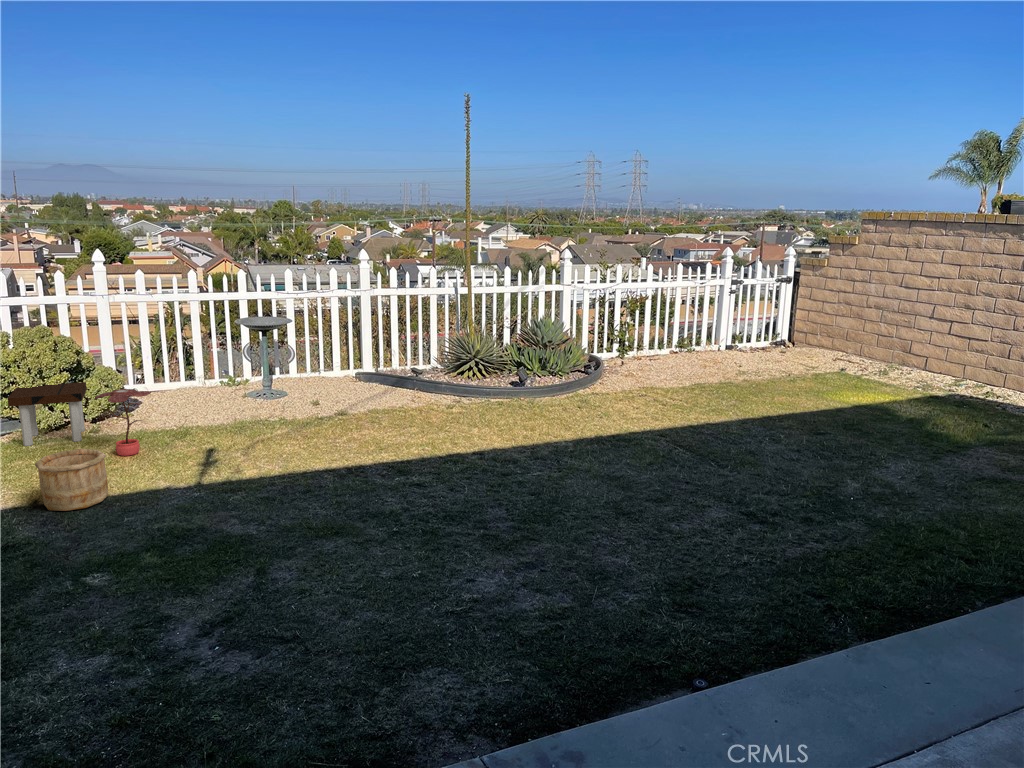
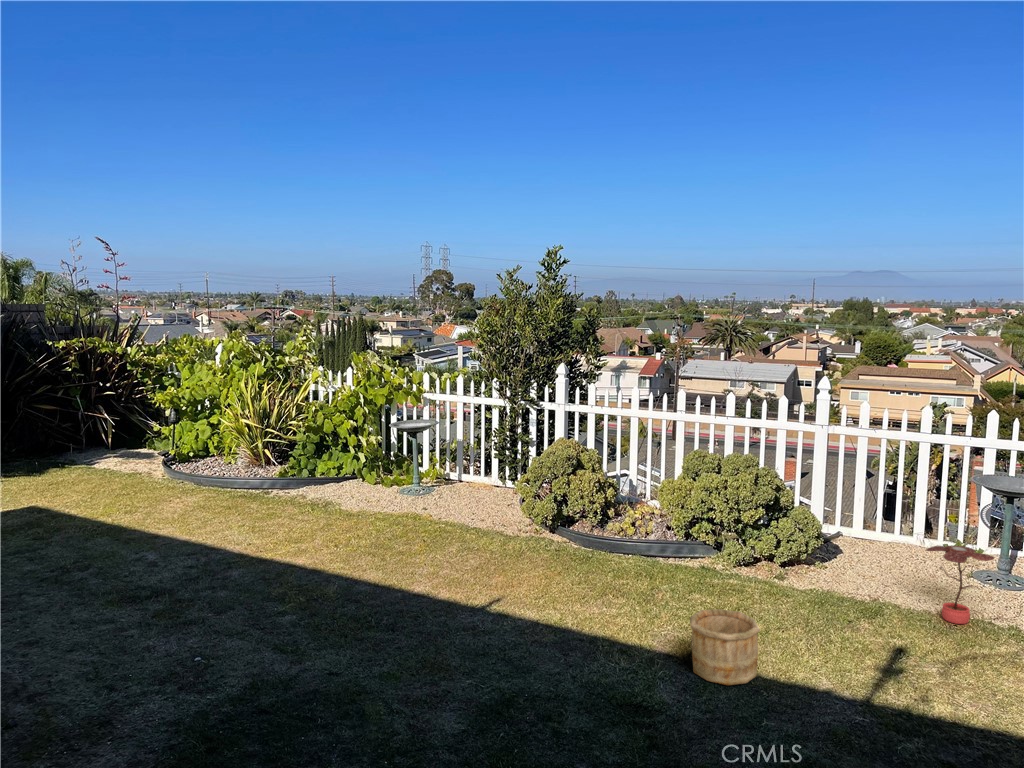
side table: present [7,382,87,446] -> none [701,514,779,586]
potted plant: present [95,389,151,456] -> present [927,546,994,624]

